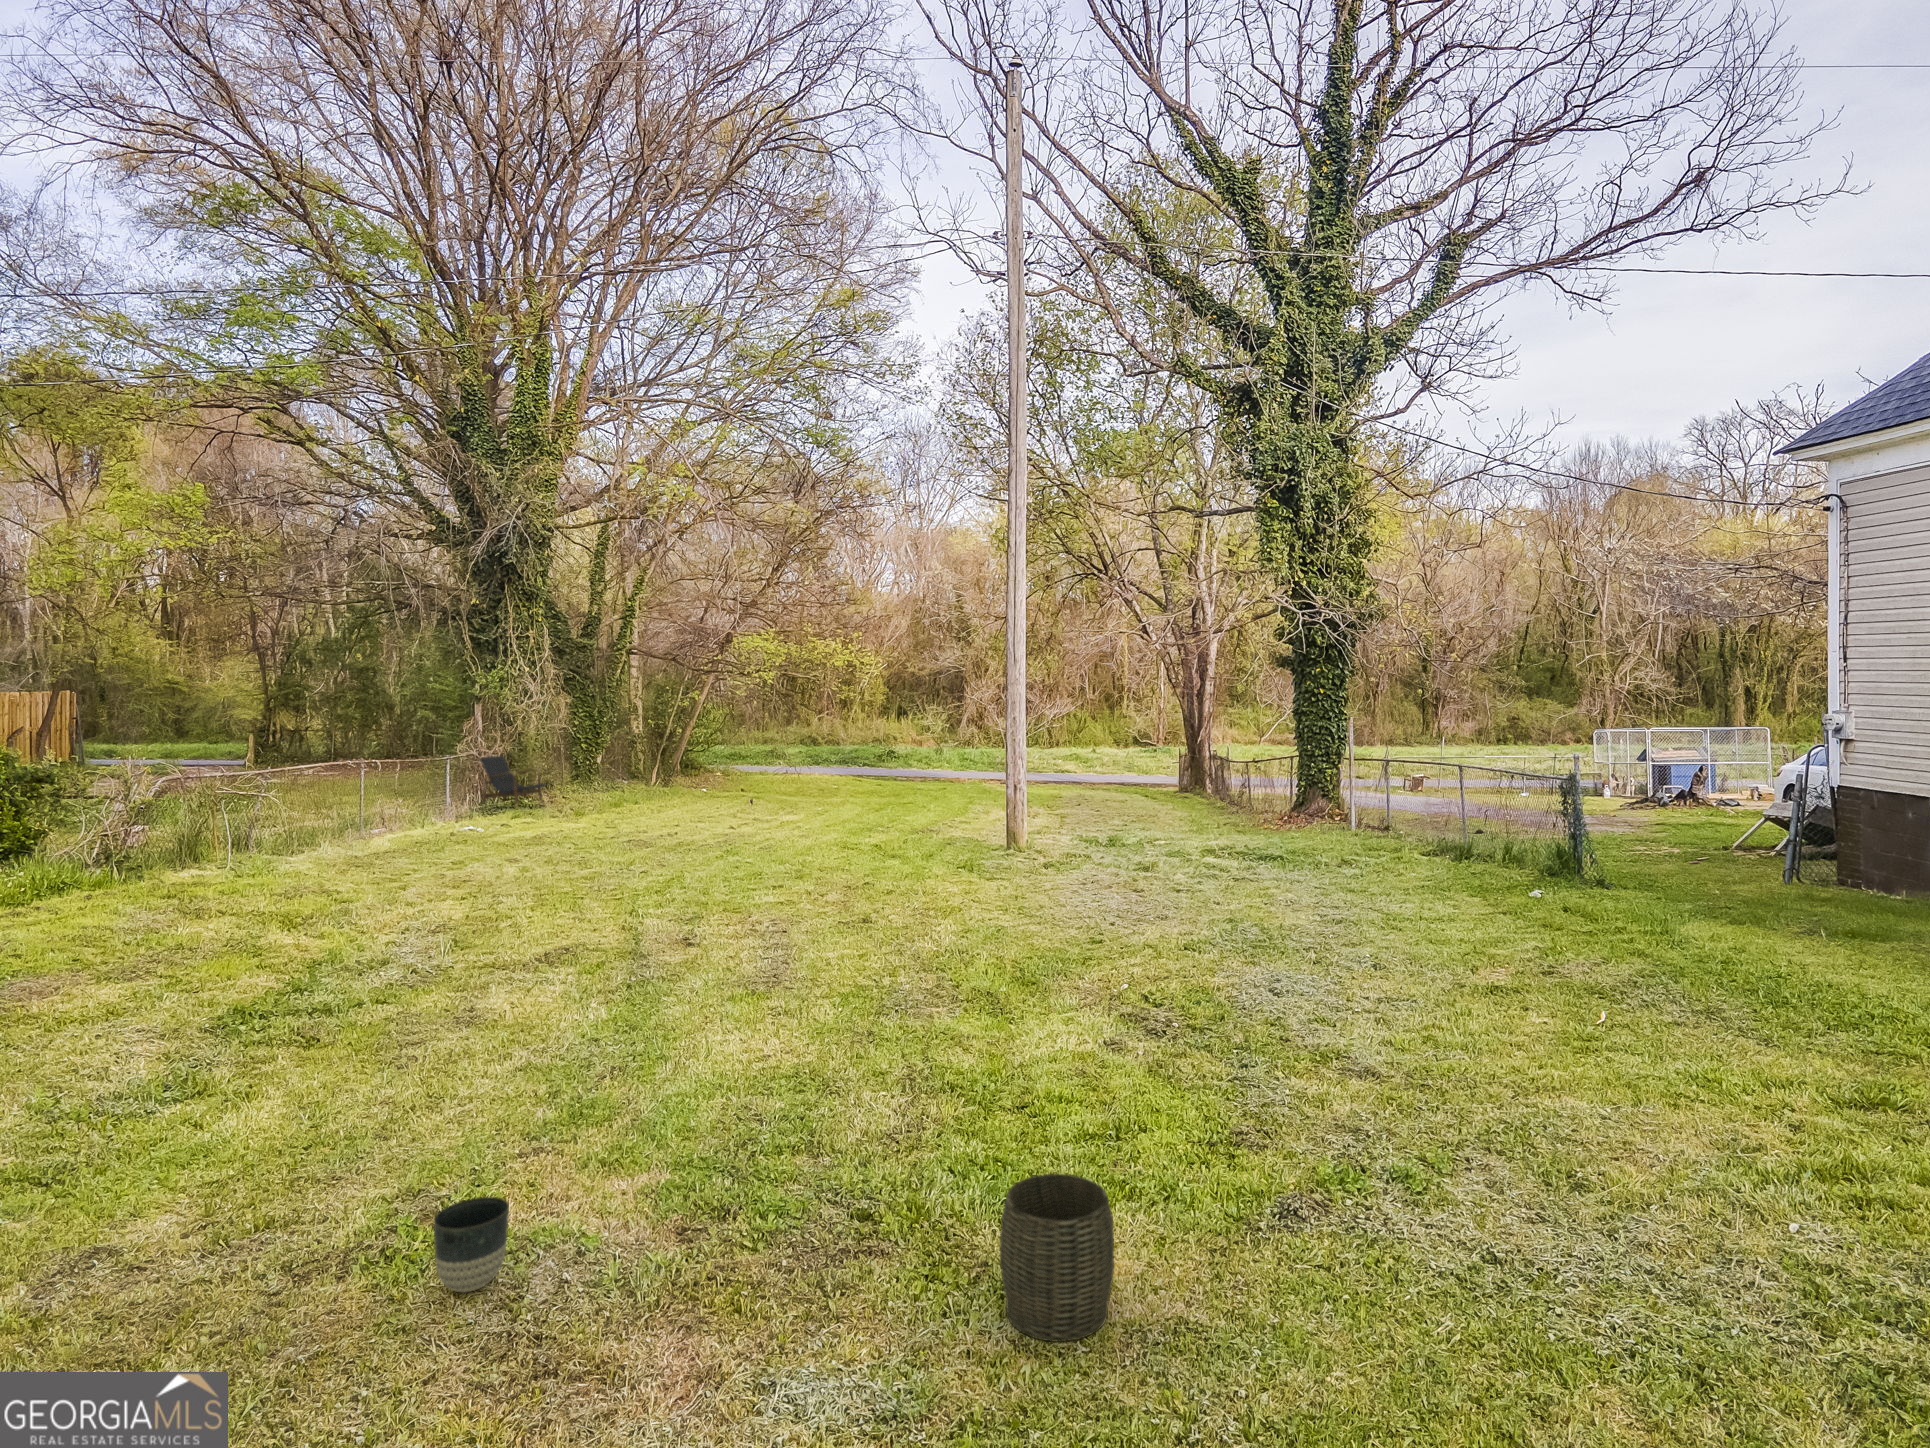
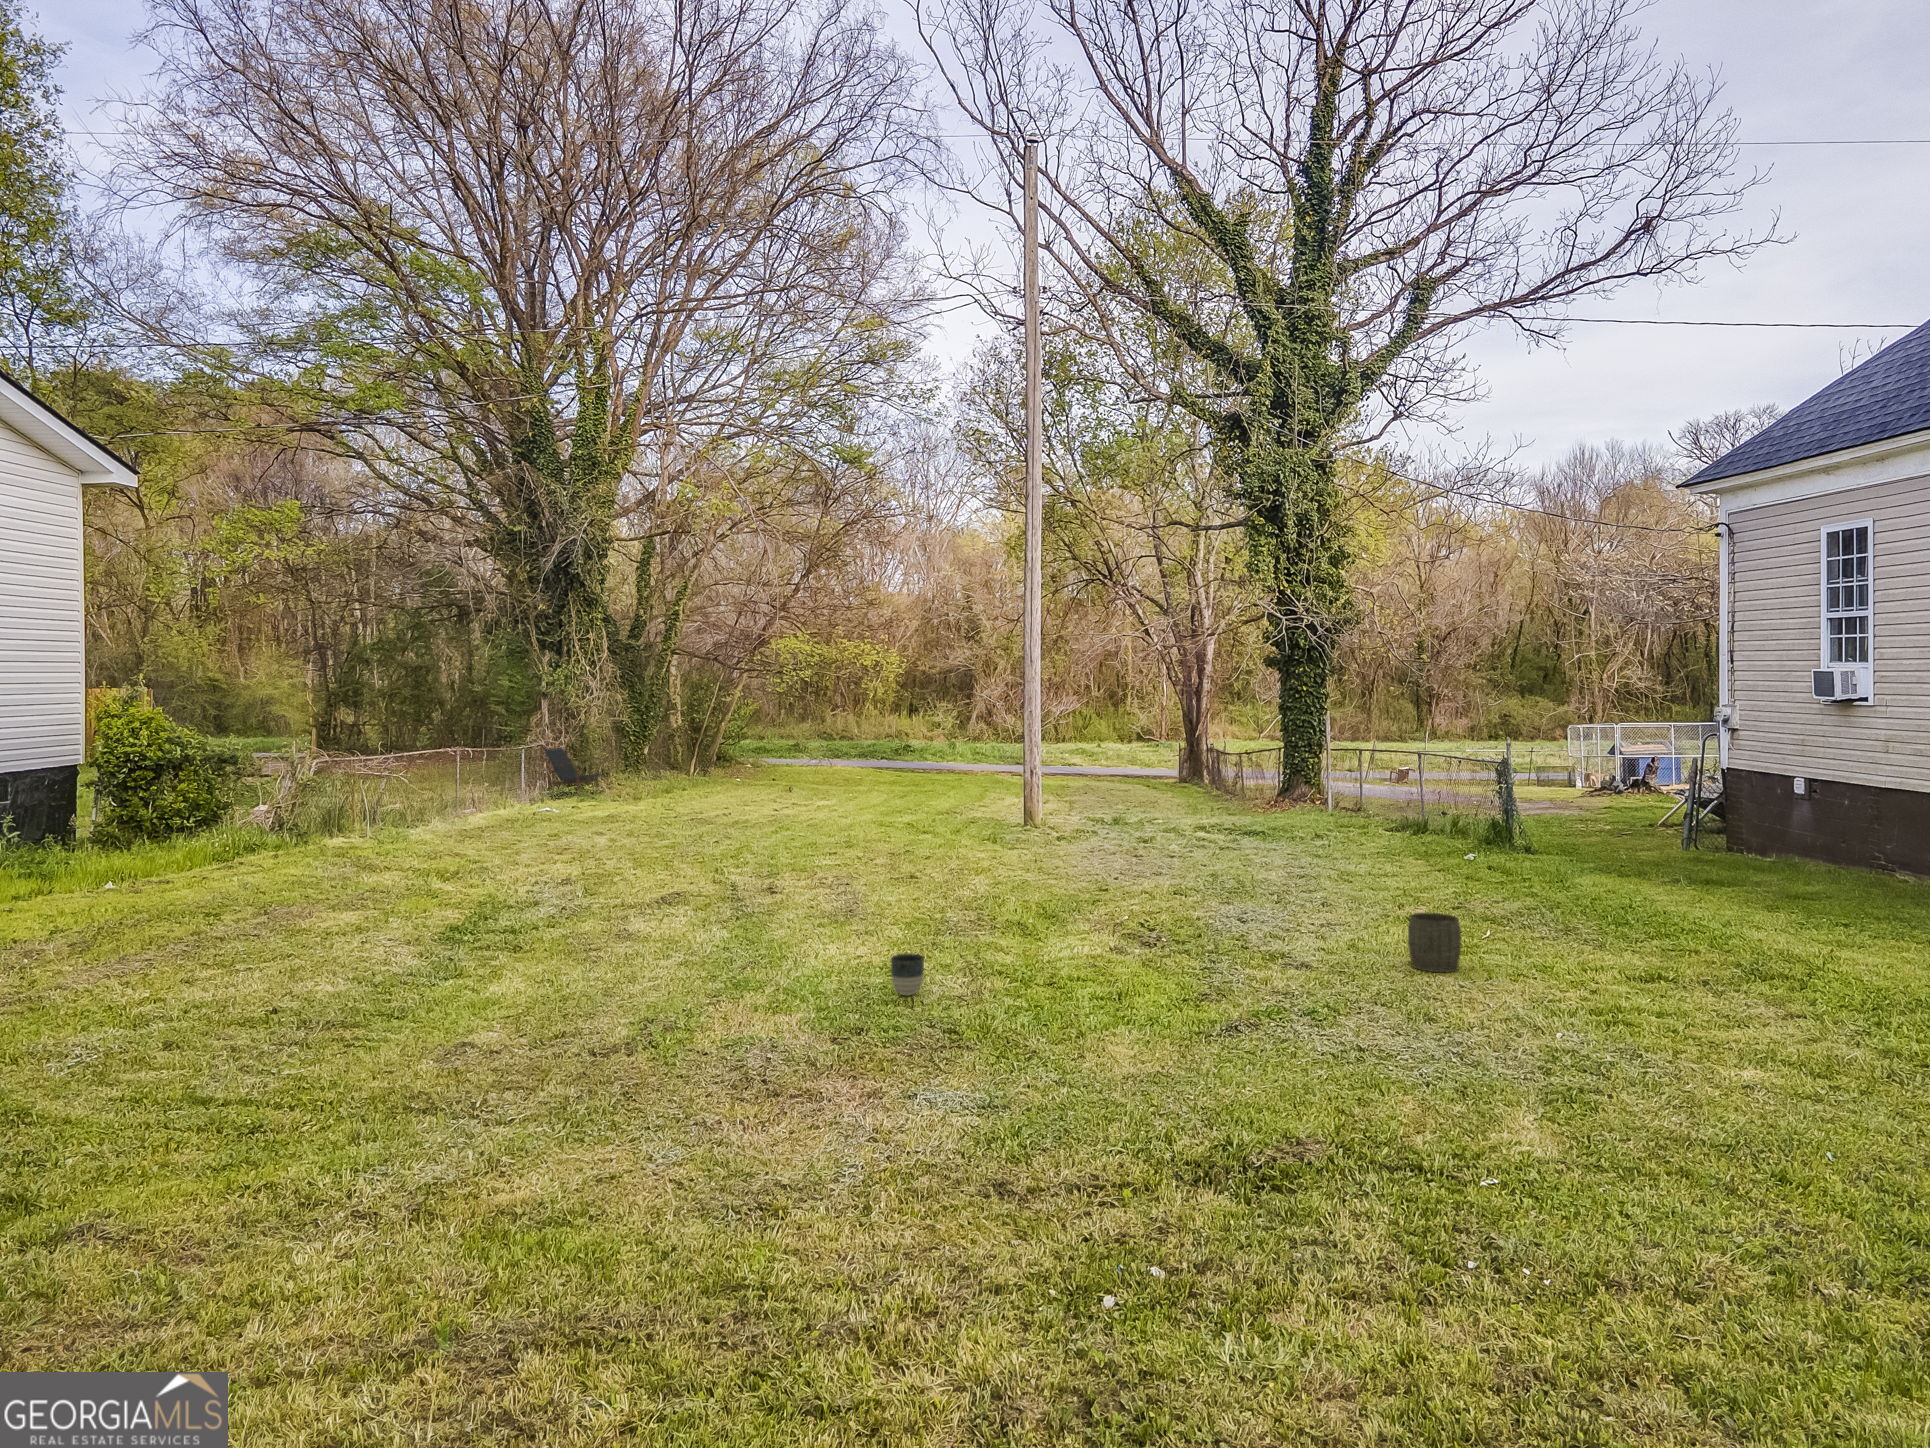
woven basket: present [1000,1174,1114,1342] -> present [1408,913,1462,973]
planter: present [434,1197,509,1292] -> present [891,953,924,996]

